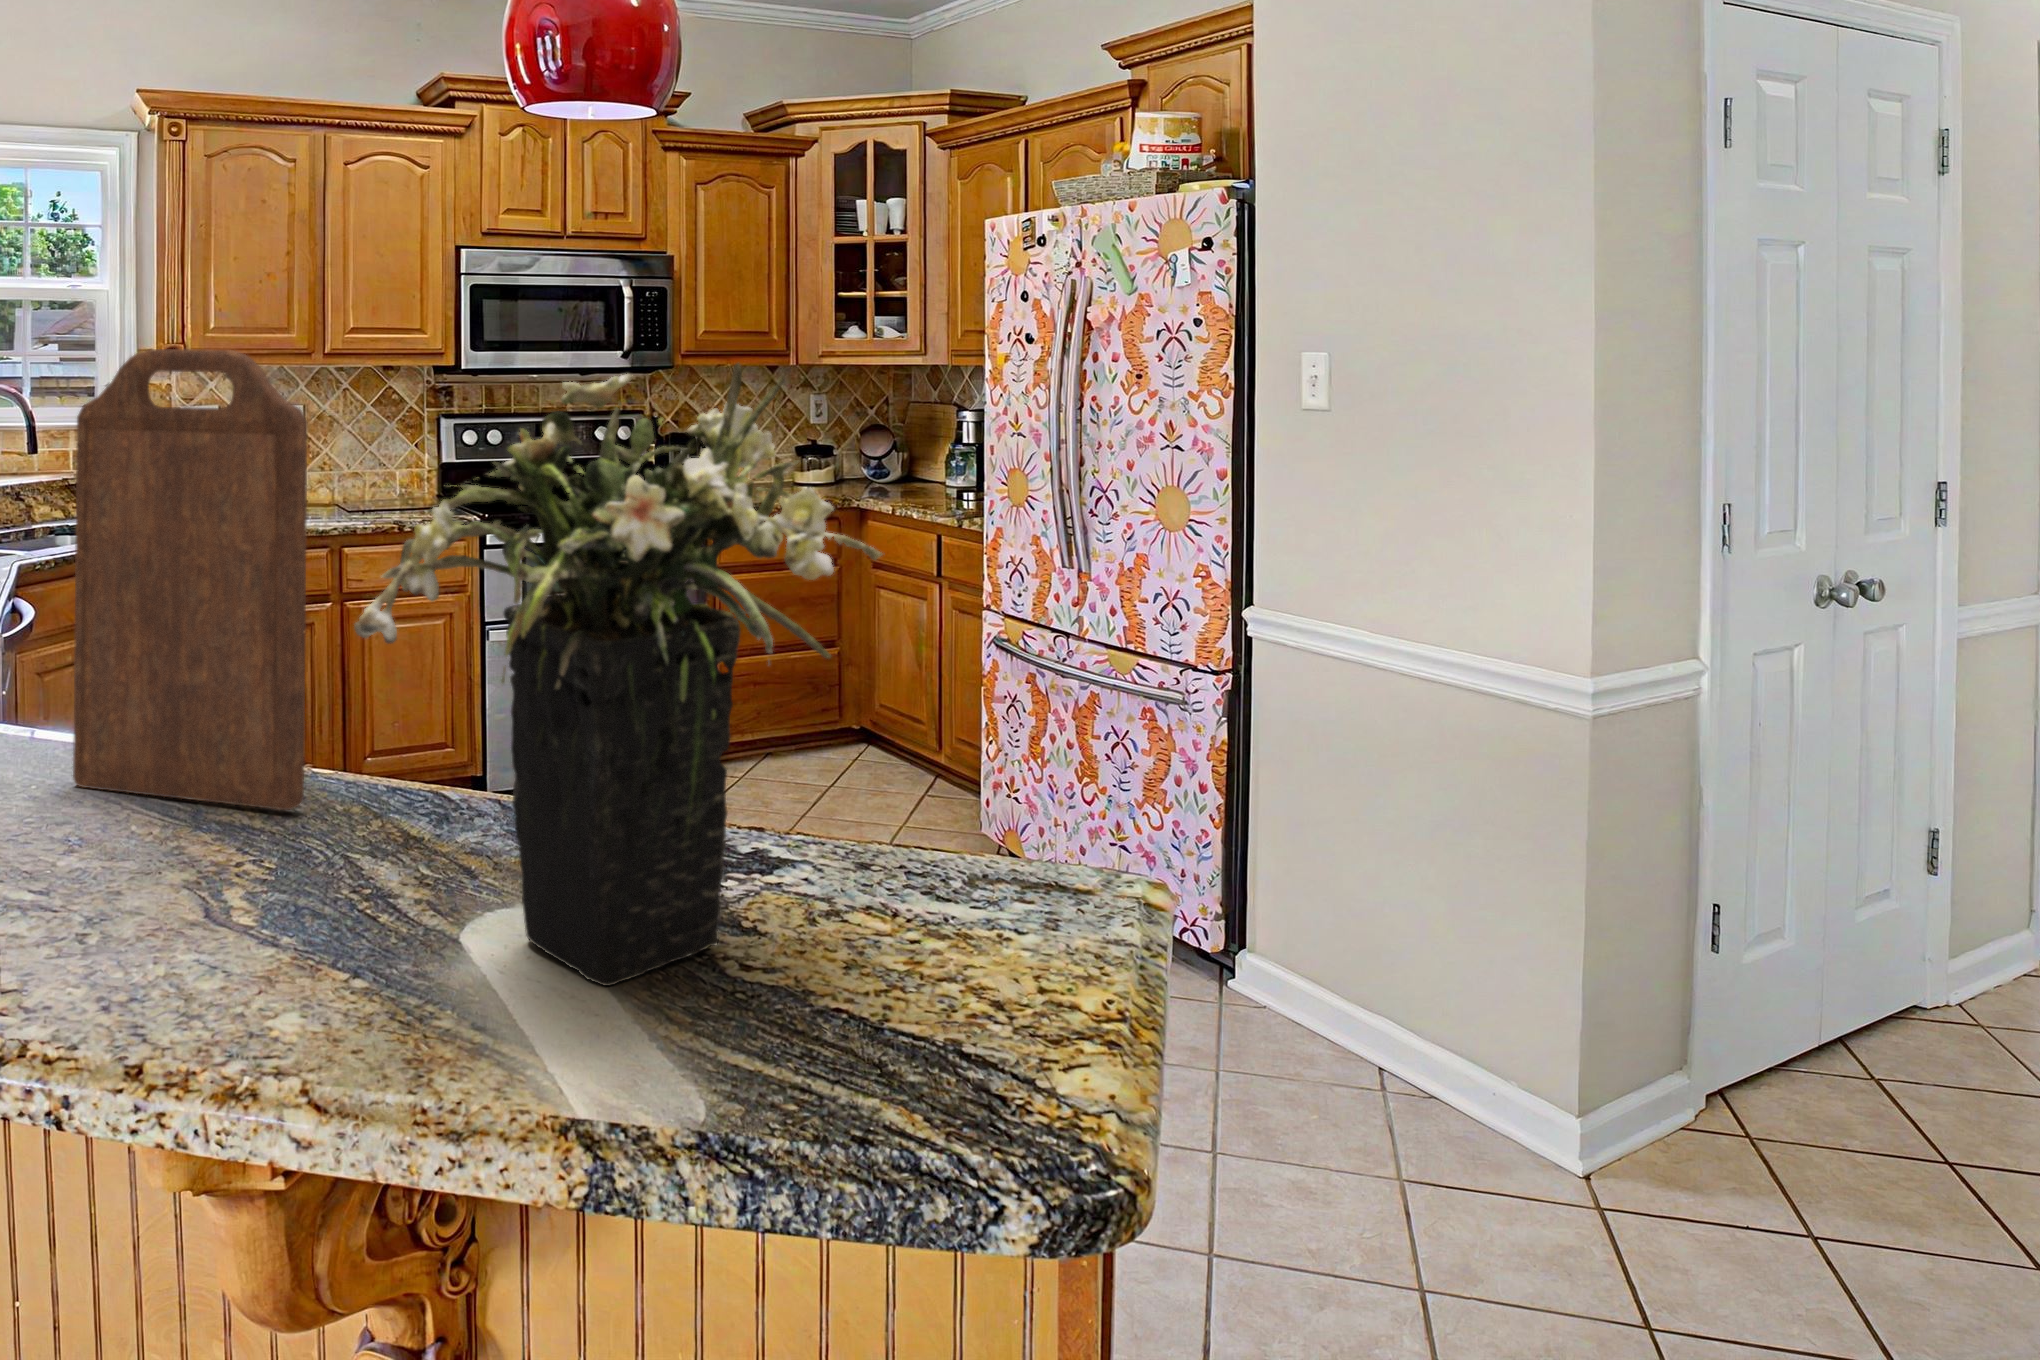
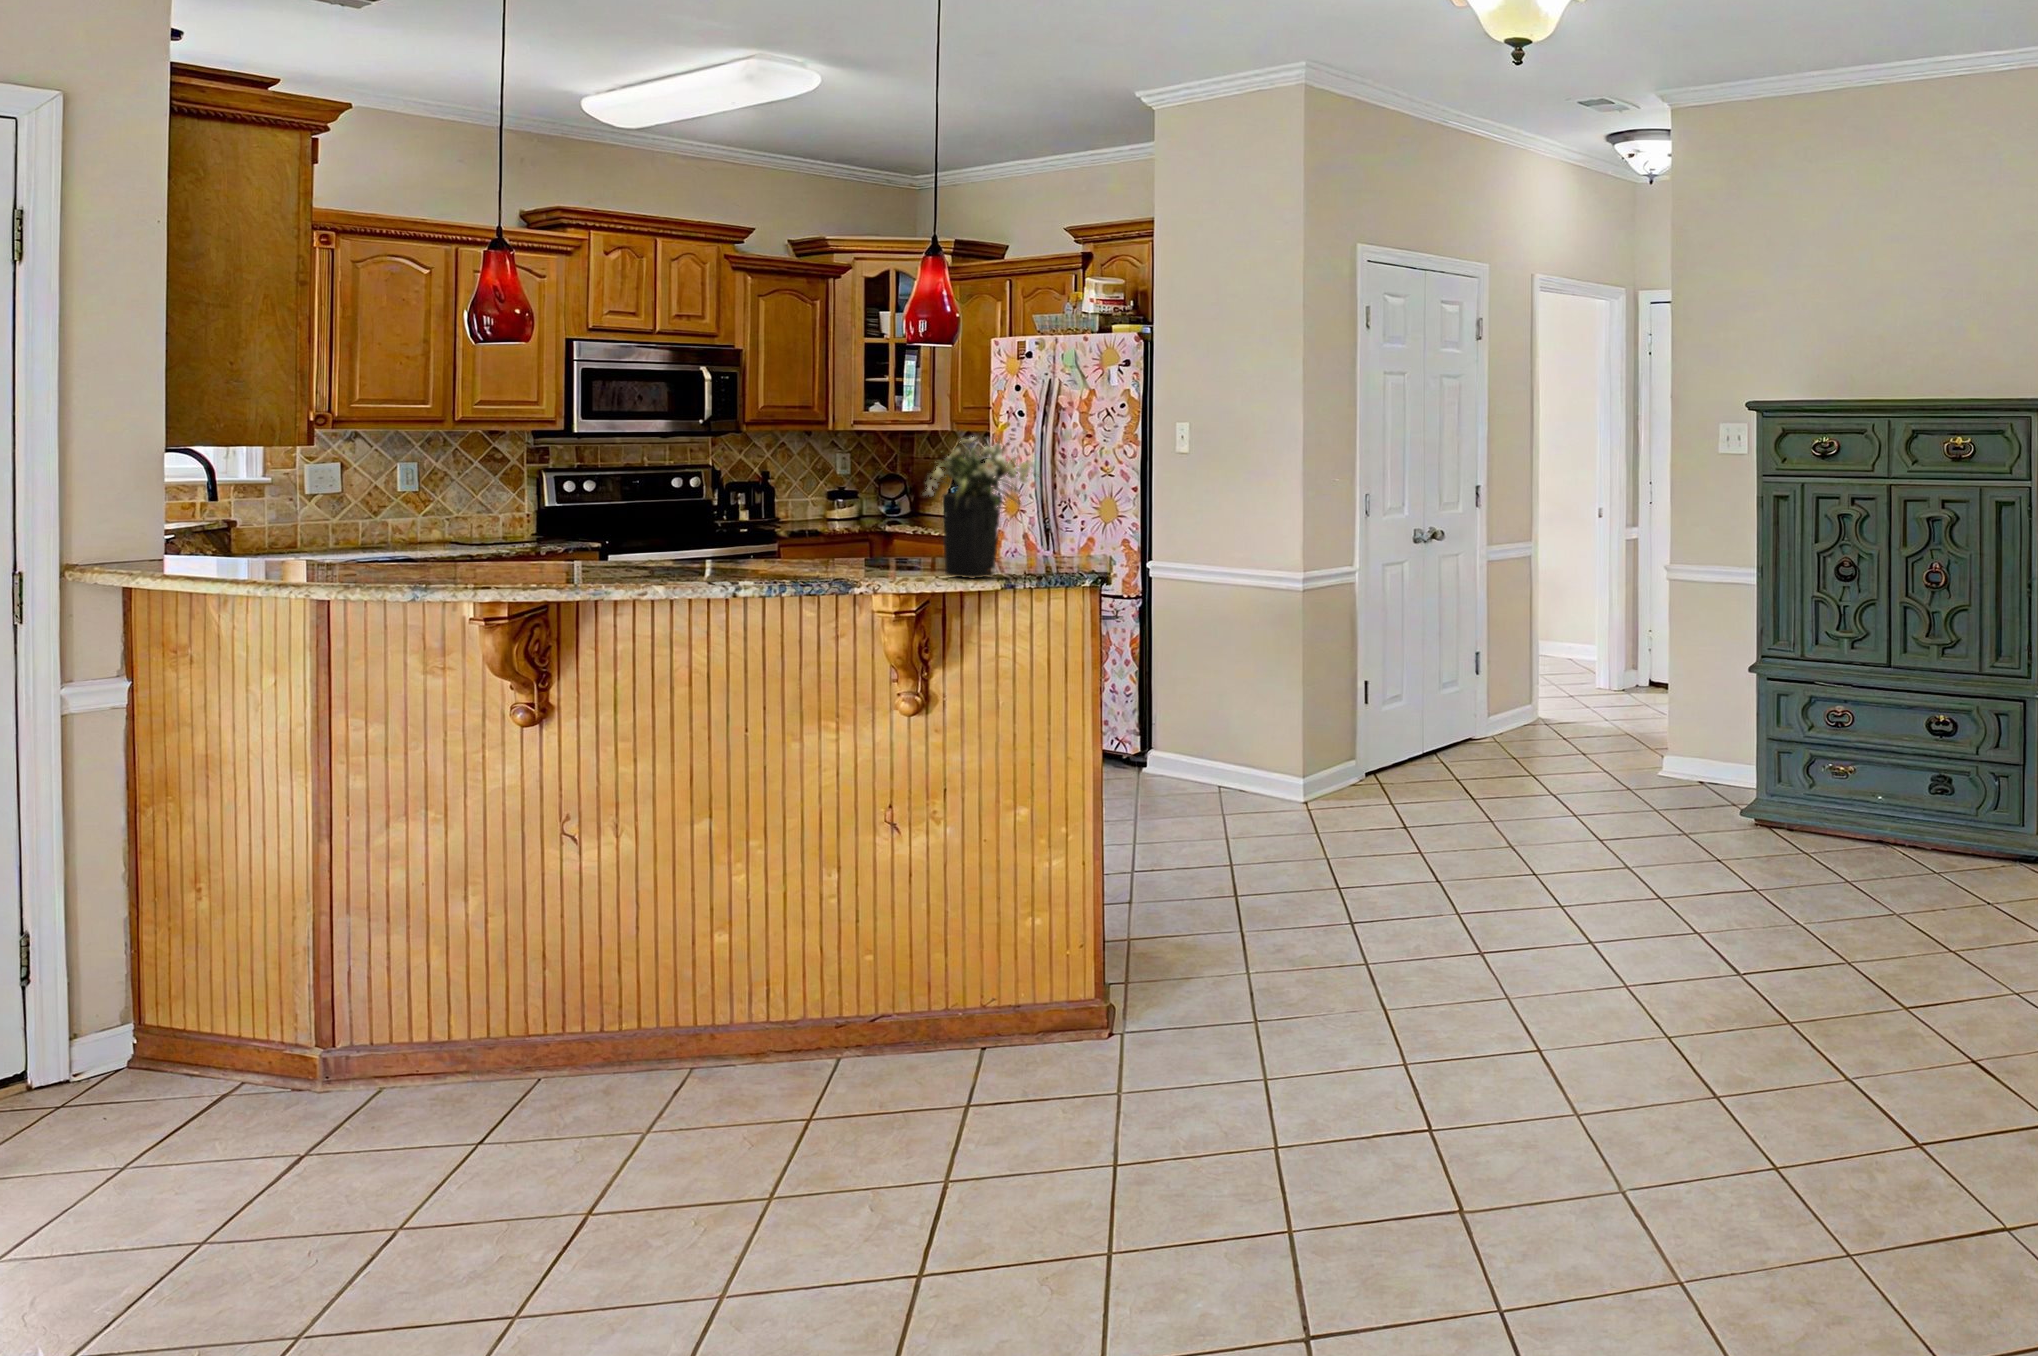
cutting board: present [73,349,307,810] -> none [752,429,843,571]

